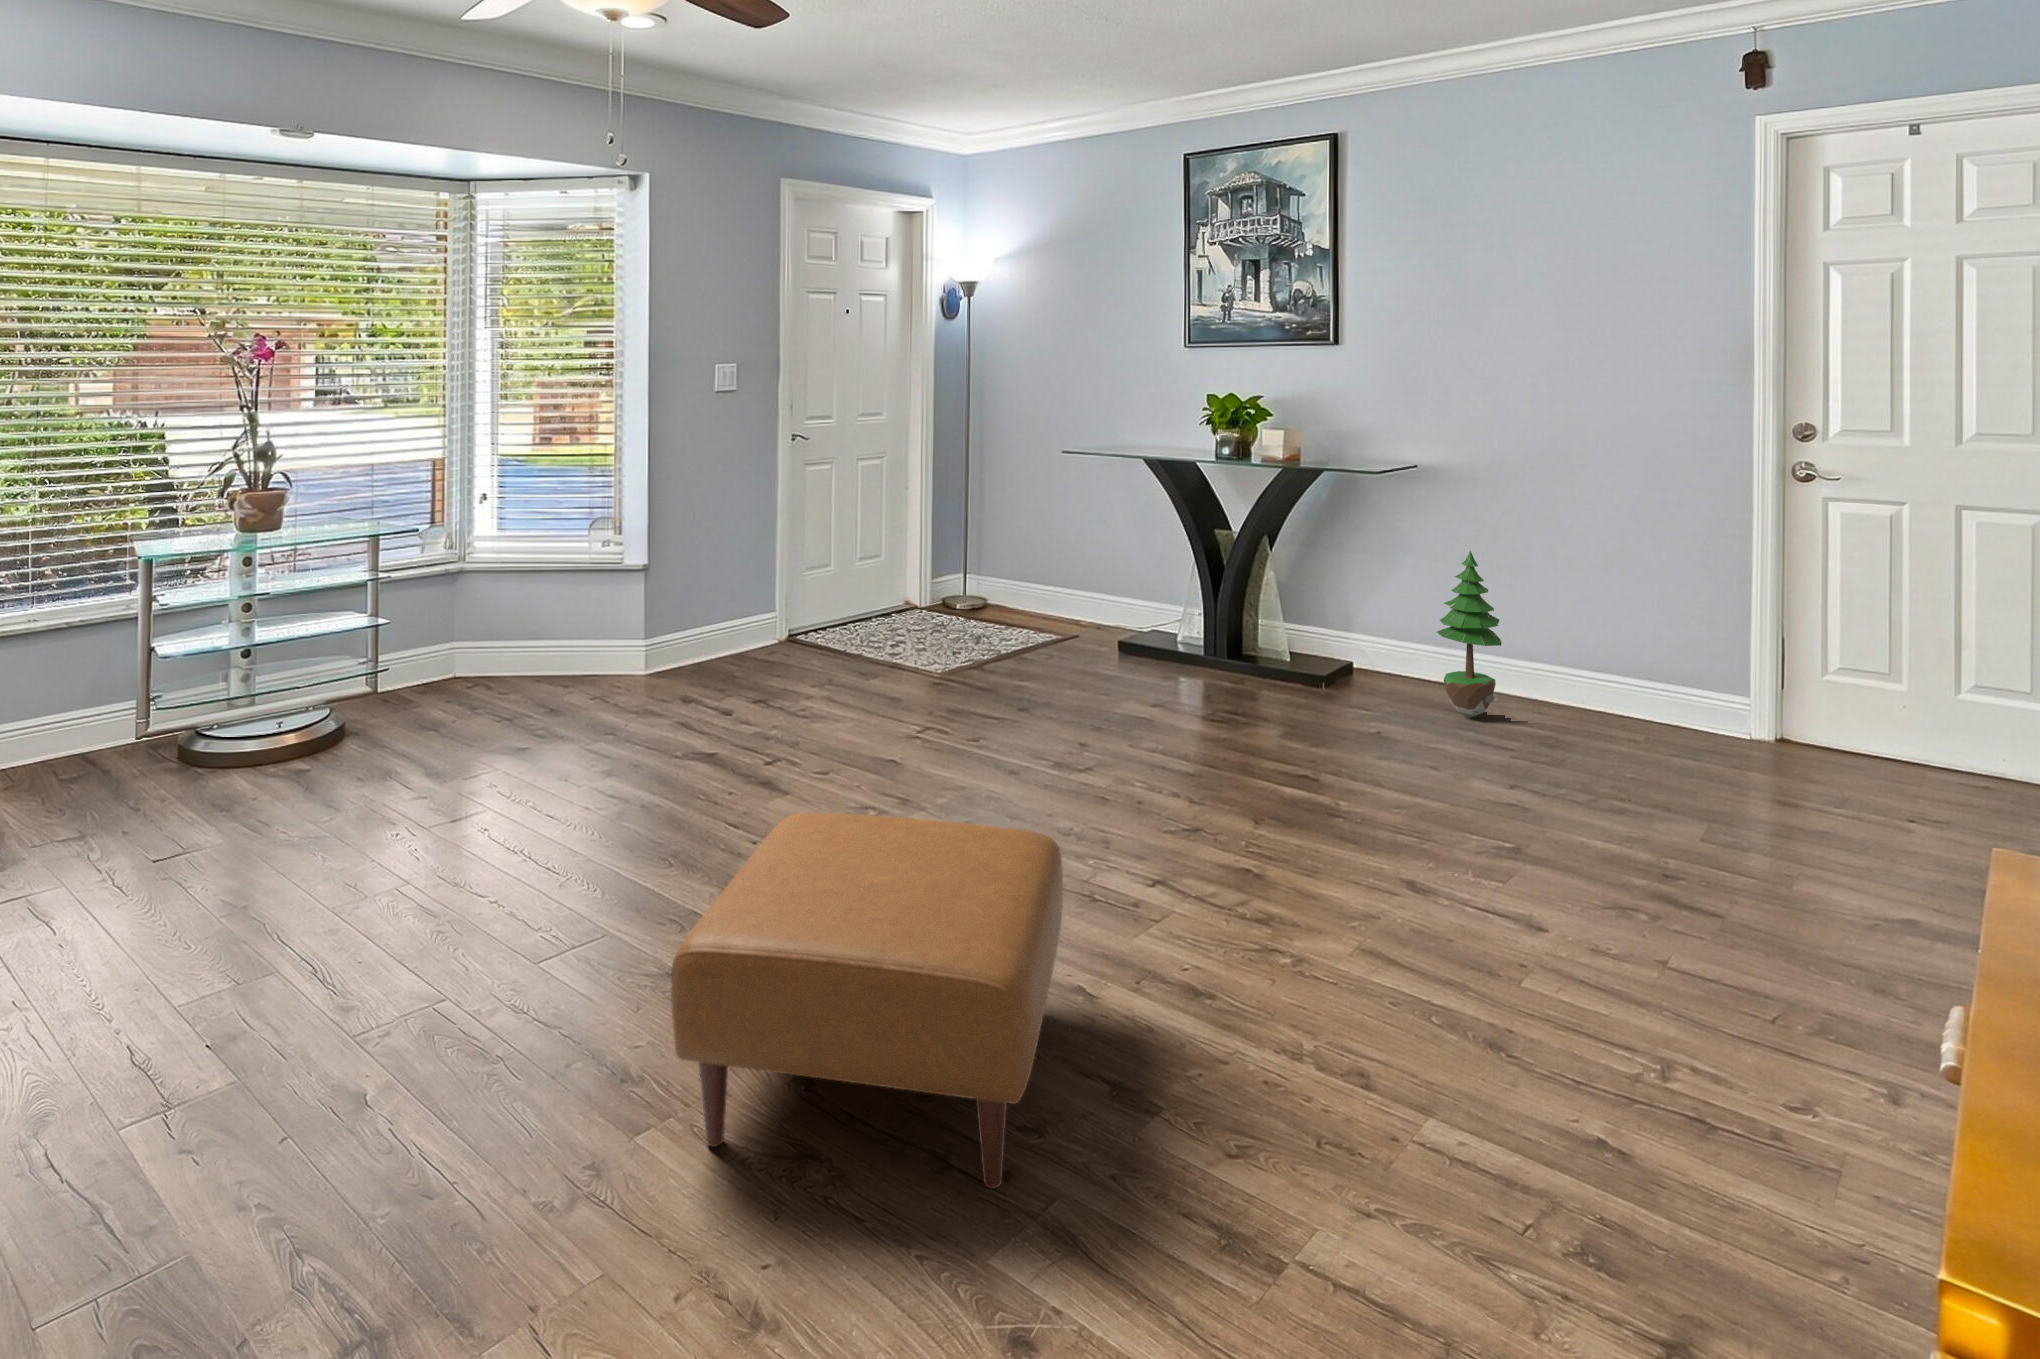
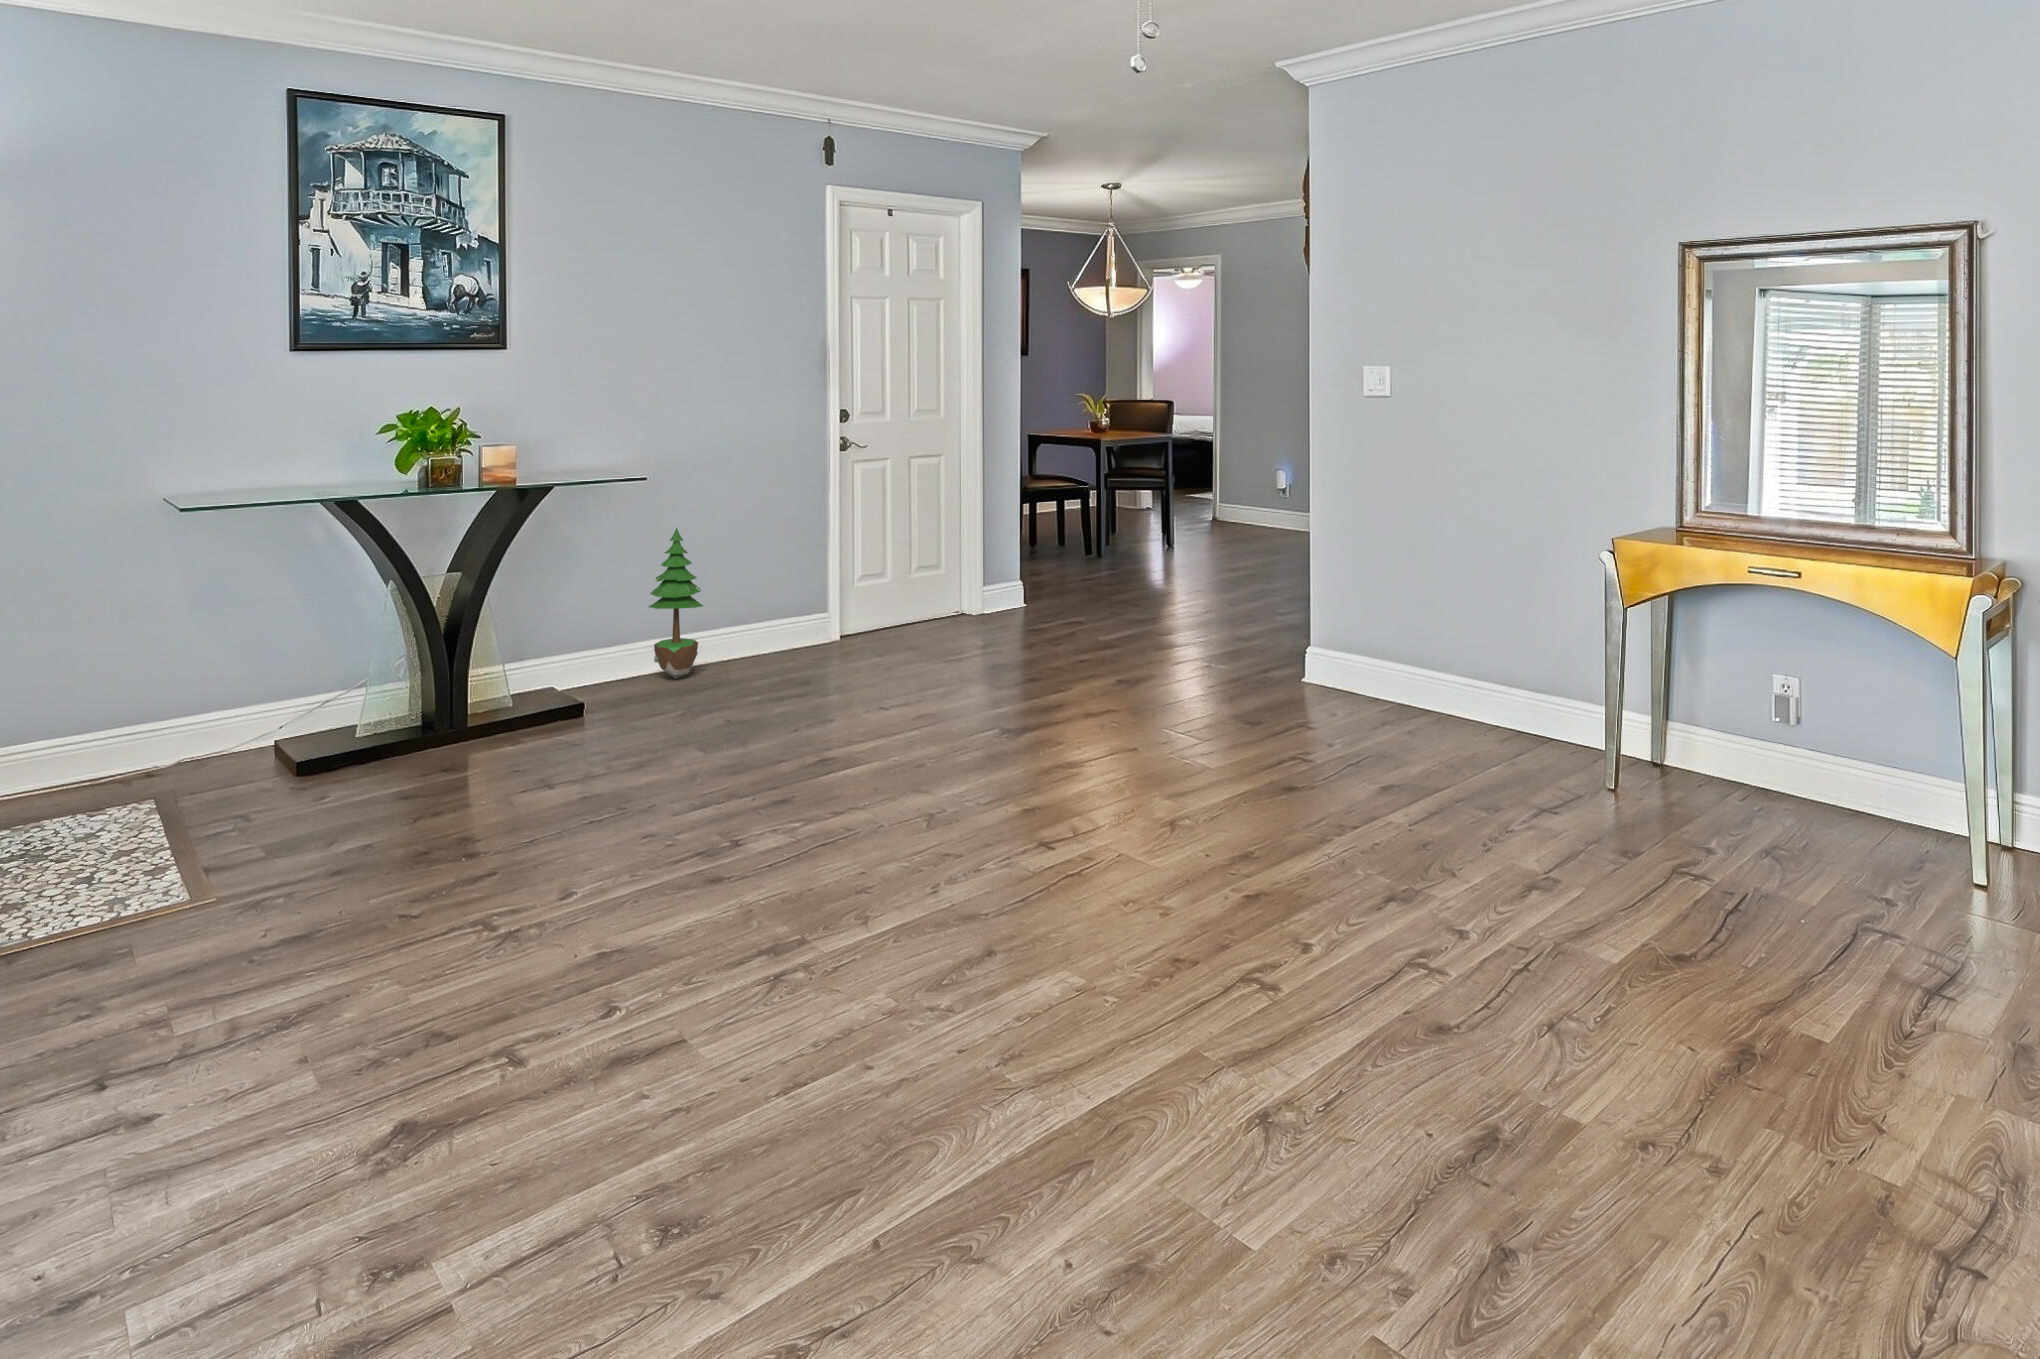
ottoman: present [671,813,1063,1189] -> none [1161,690,1453,931]

